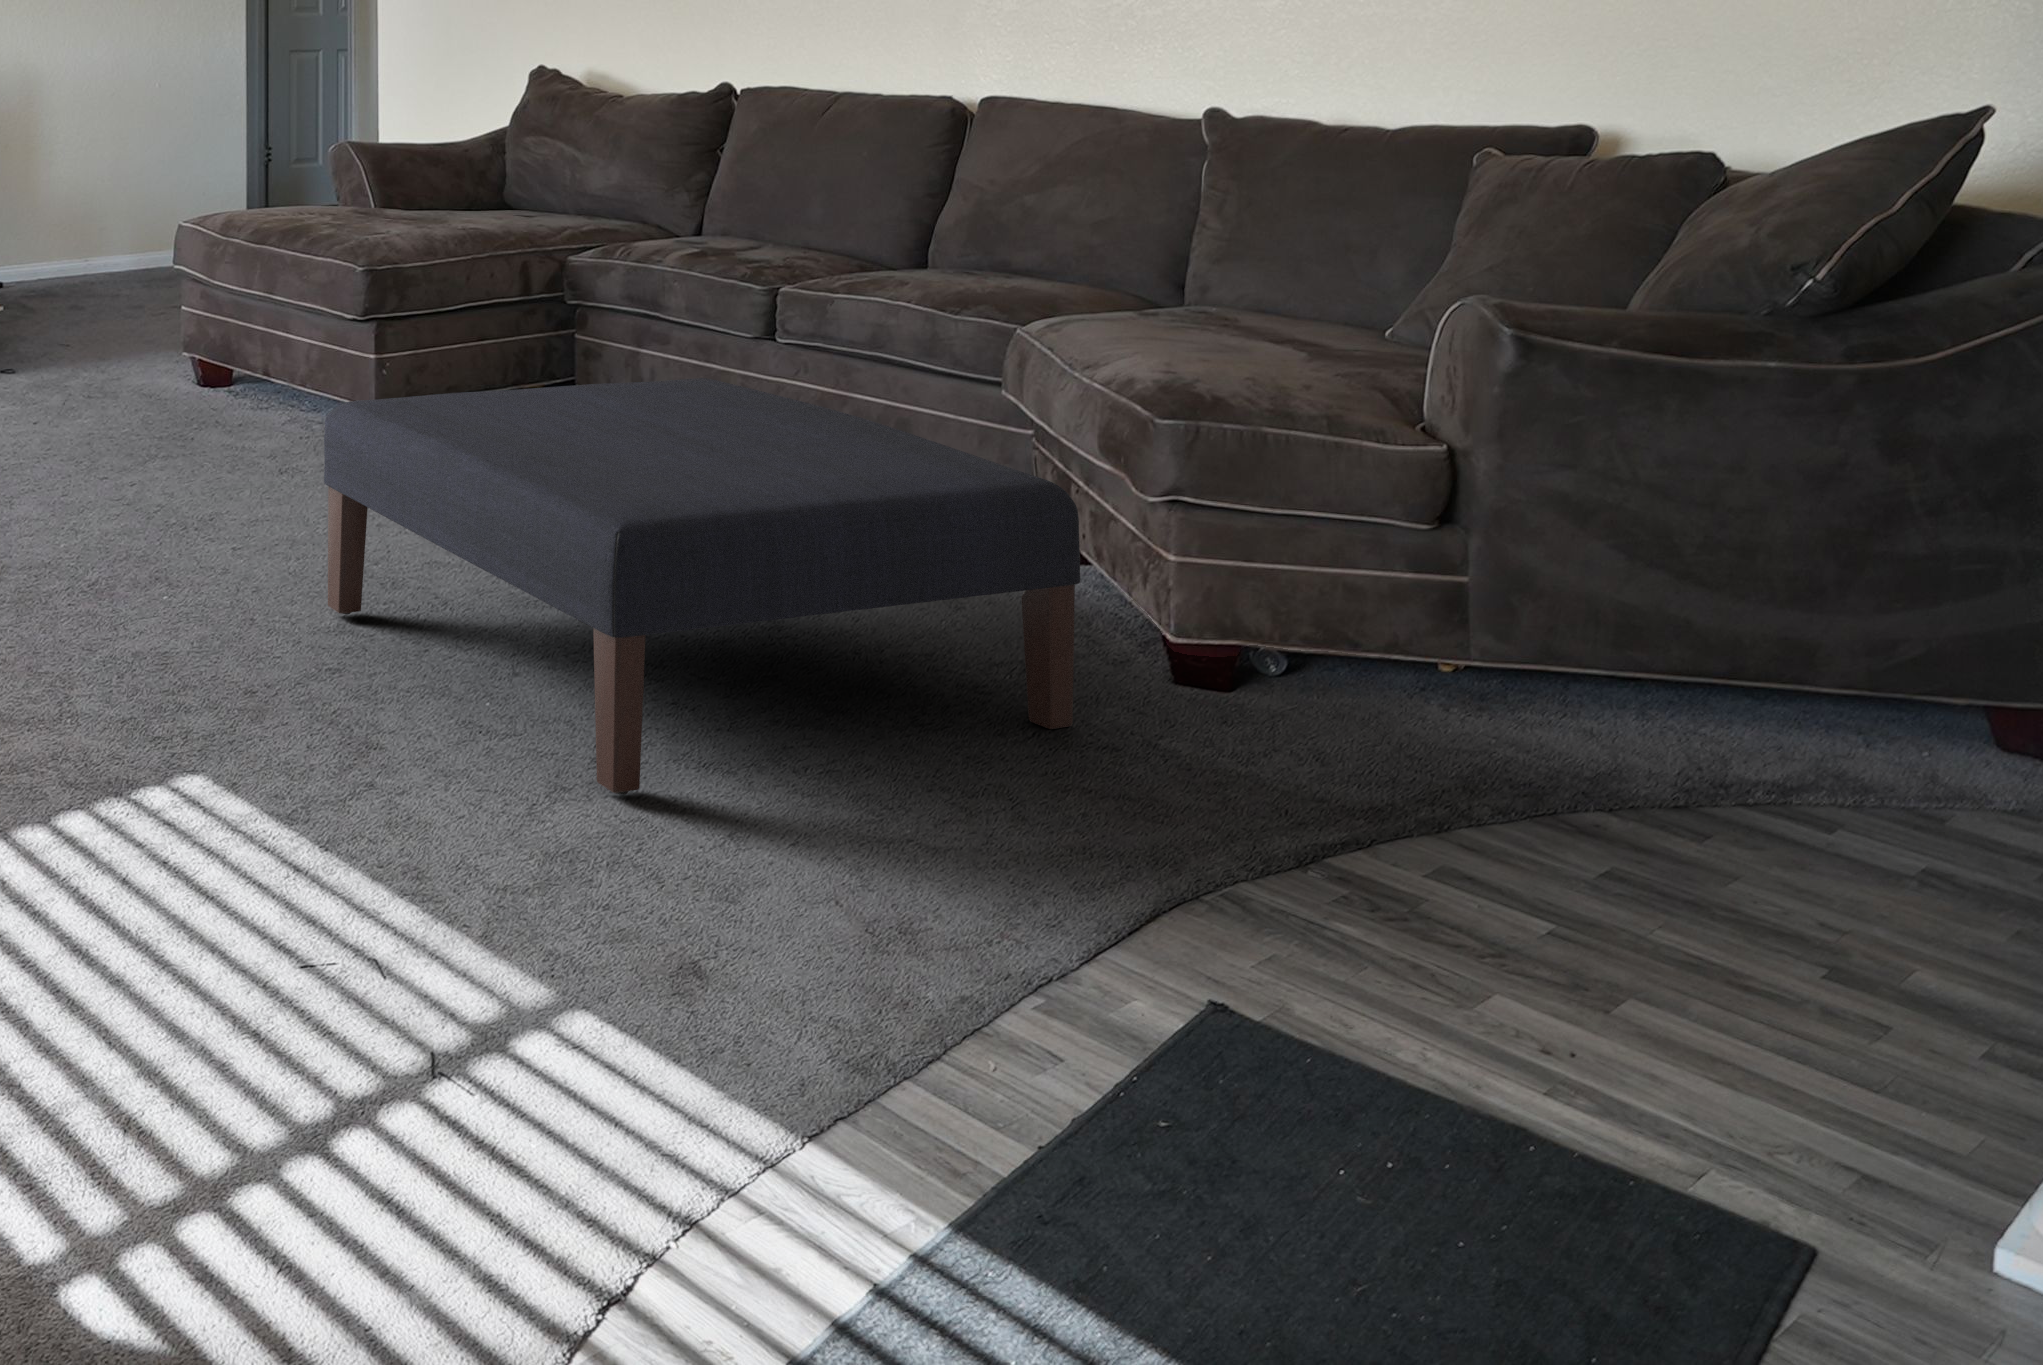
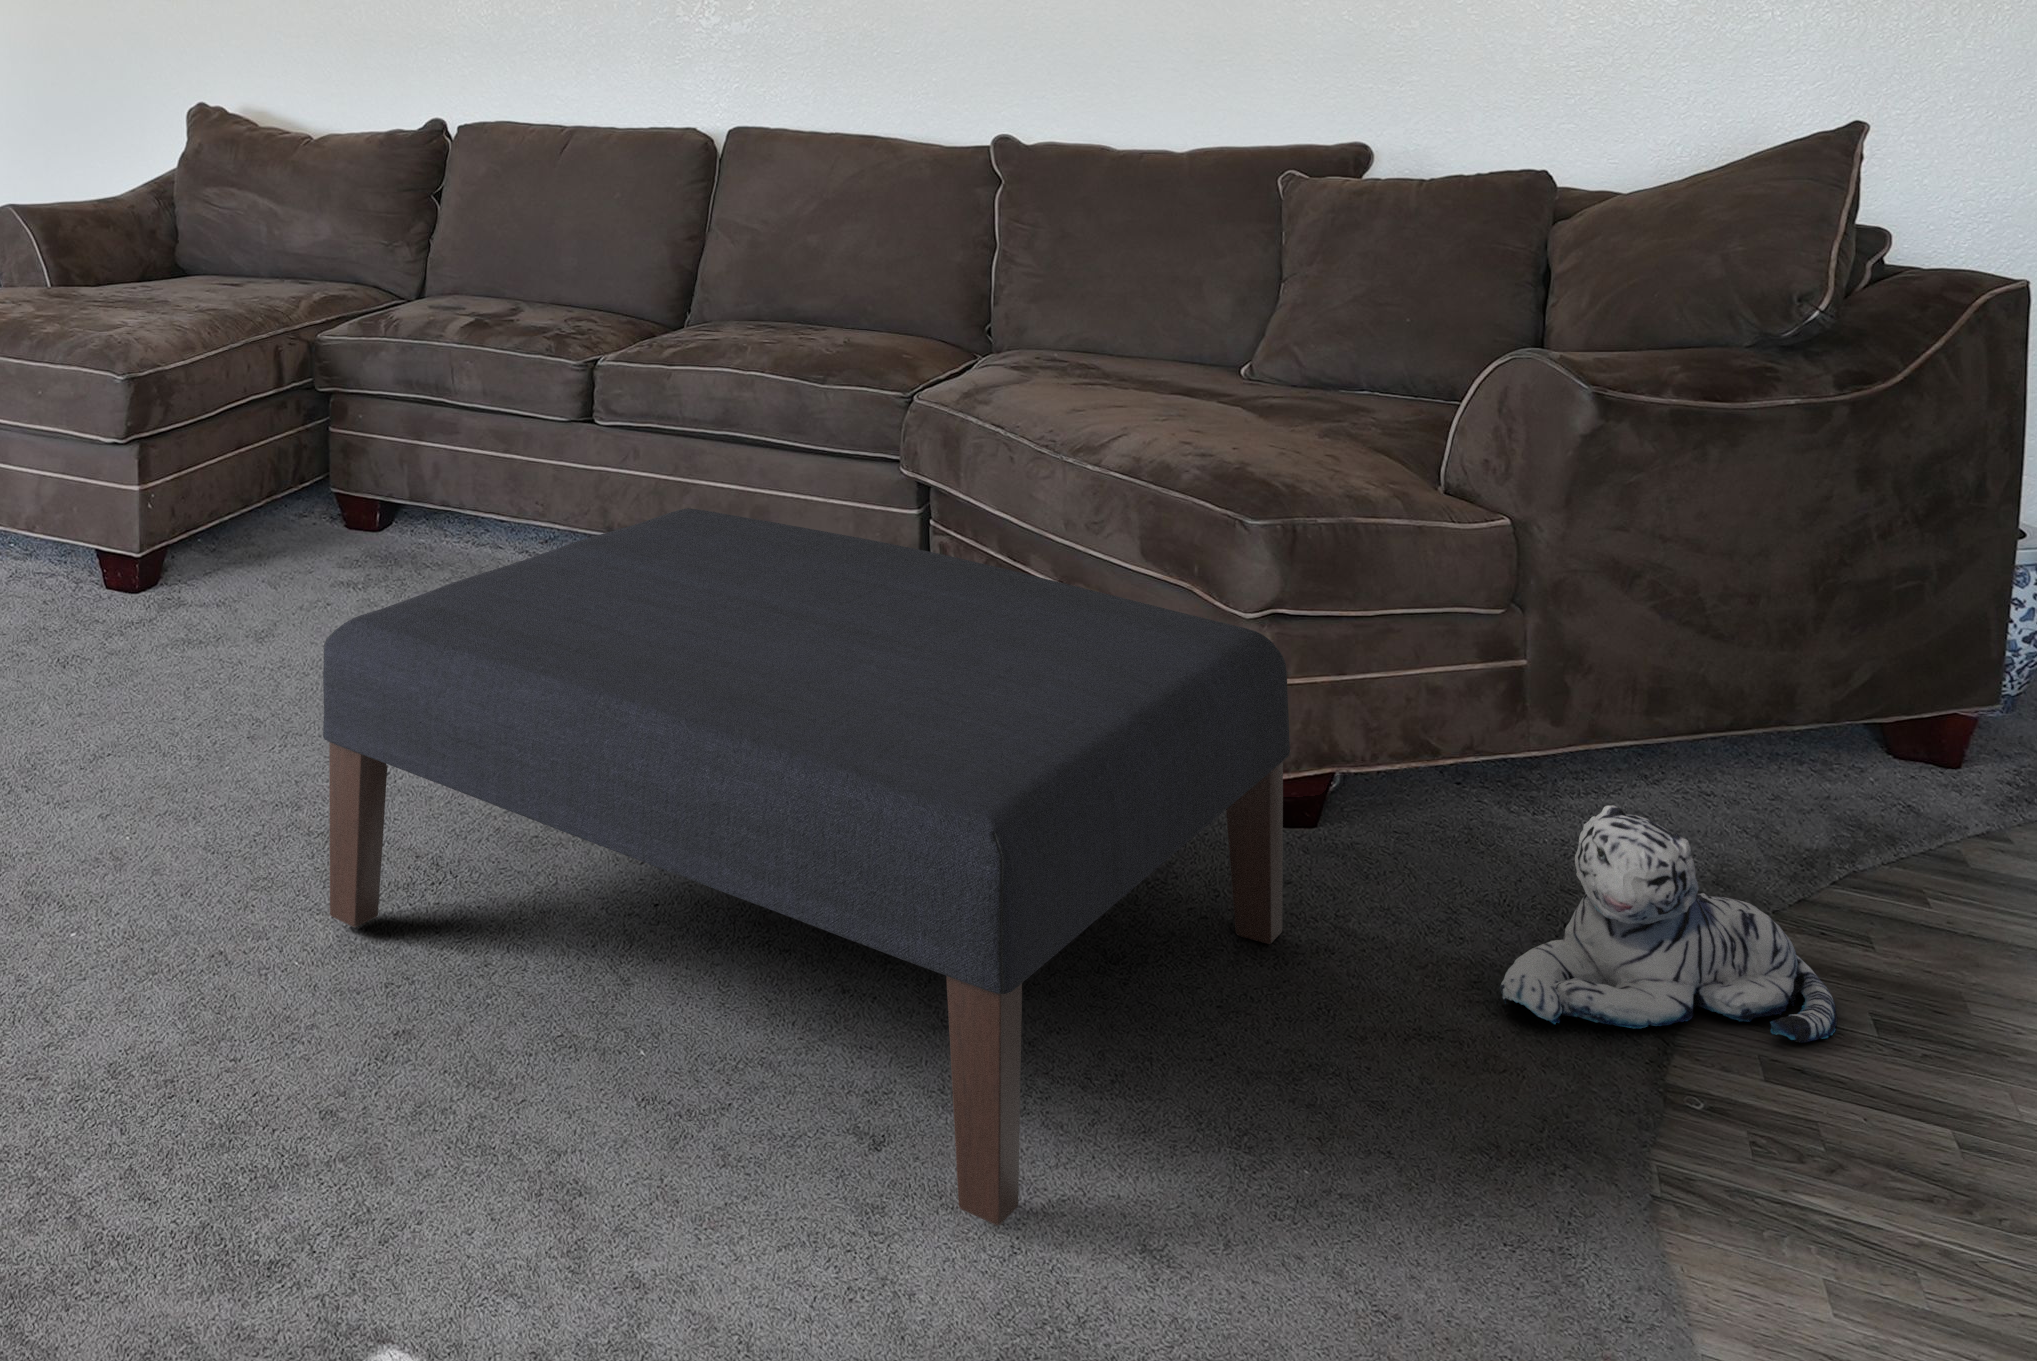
plush toy: none [1193,643,1538,849] -> present [1500,805,1837,1043]

